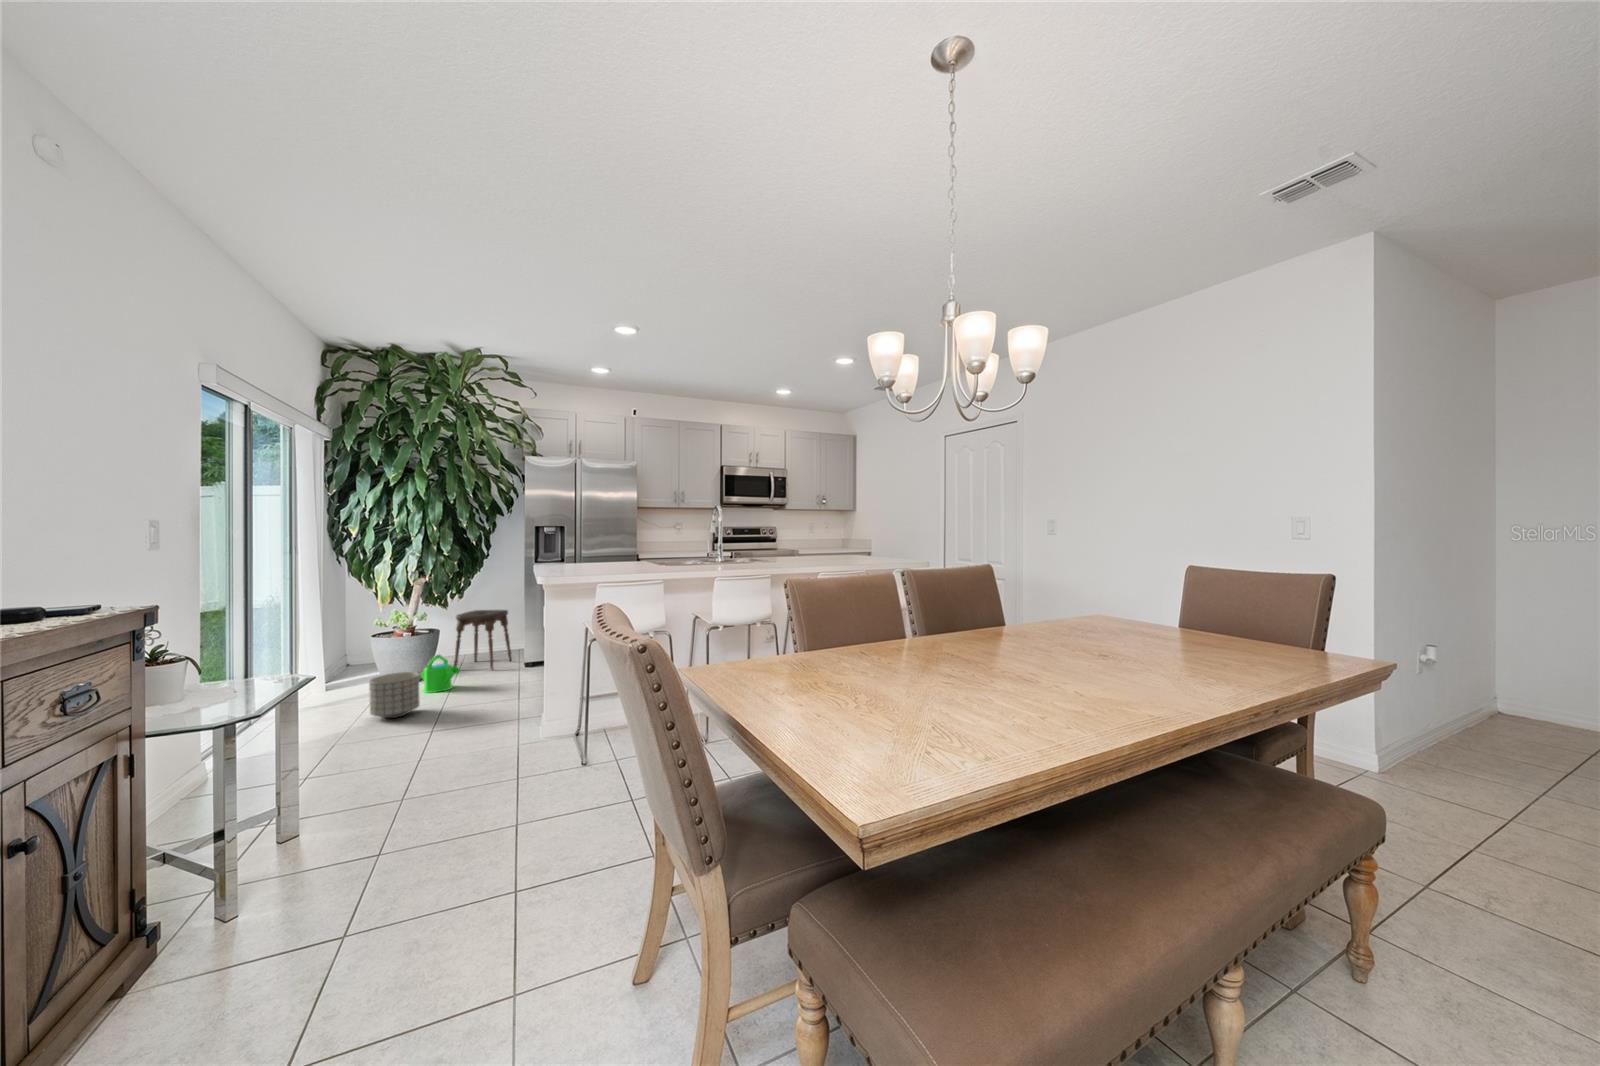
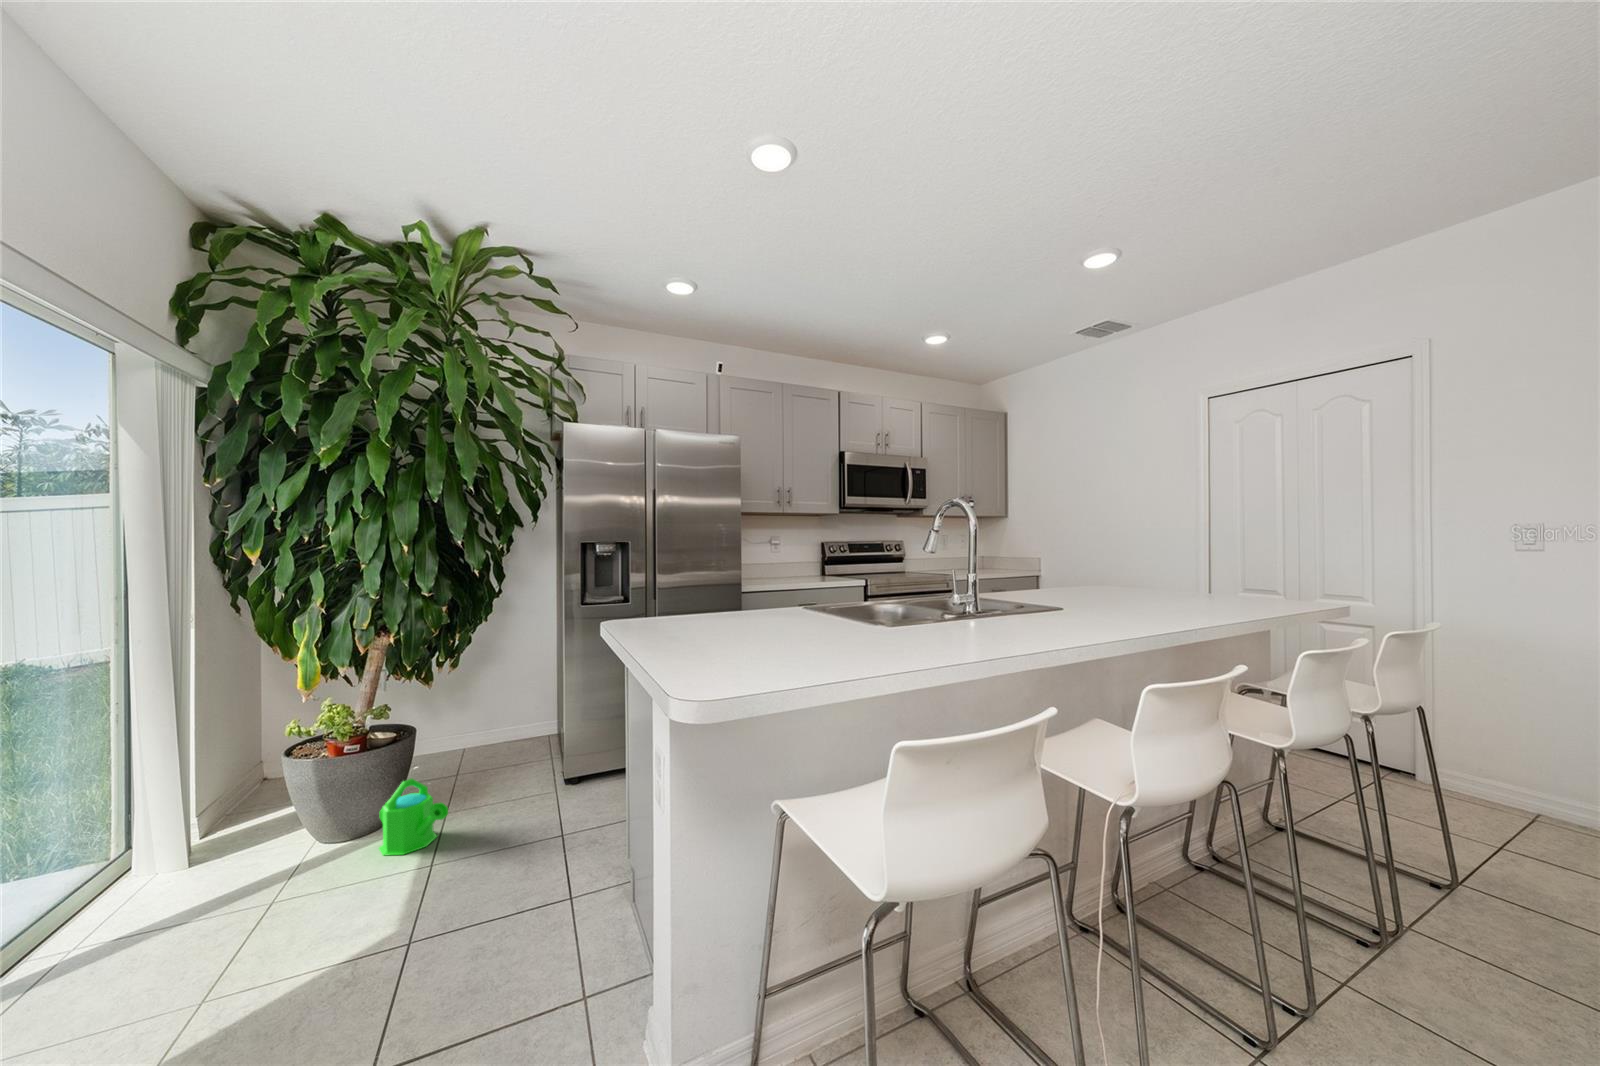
stool: present [454,610,512,670] -> none [441,677,537,786]
planter: present [369,672,420,718] -> none [247,842,360,964]

